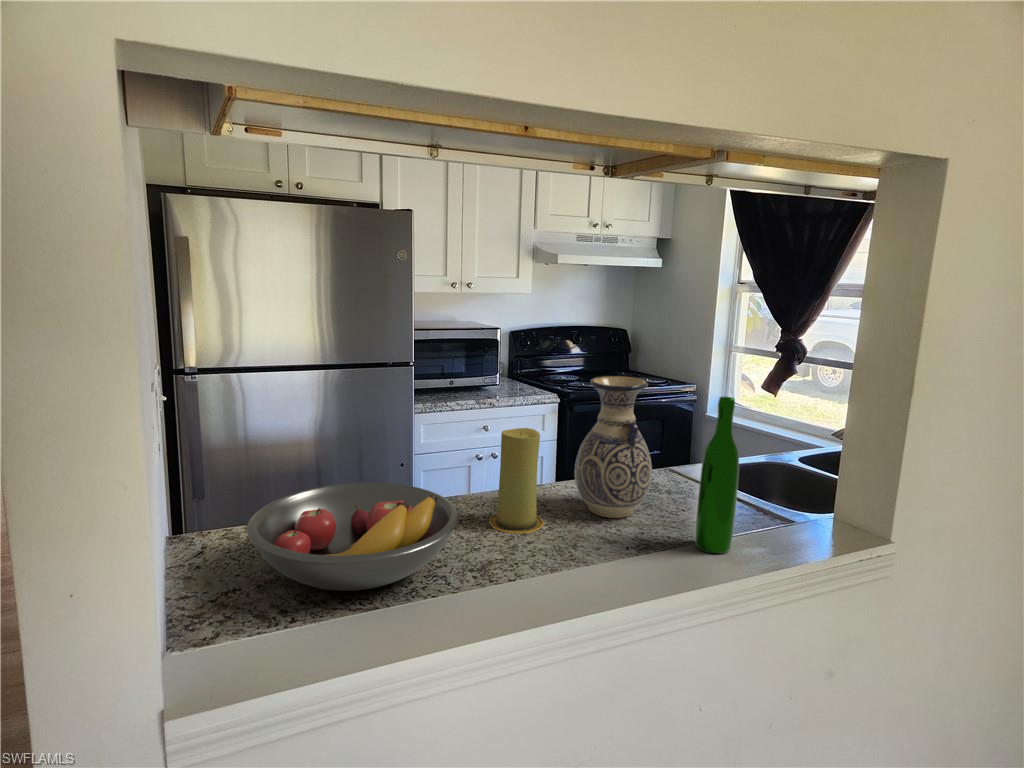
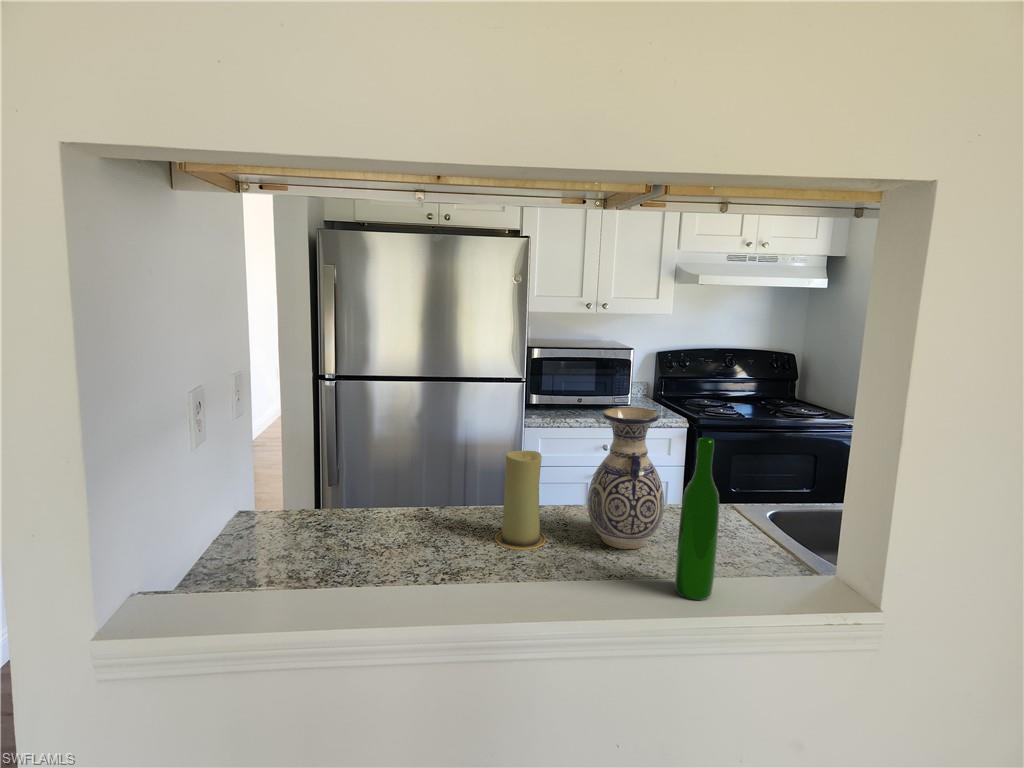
fruit bowl: present [247,482,459,591] -> none [259,484,438,574]

